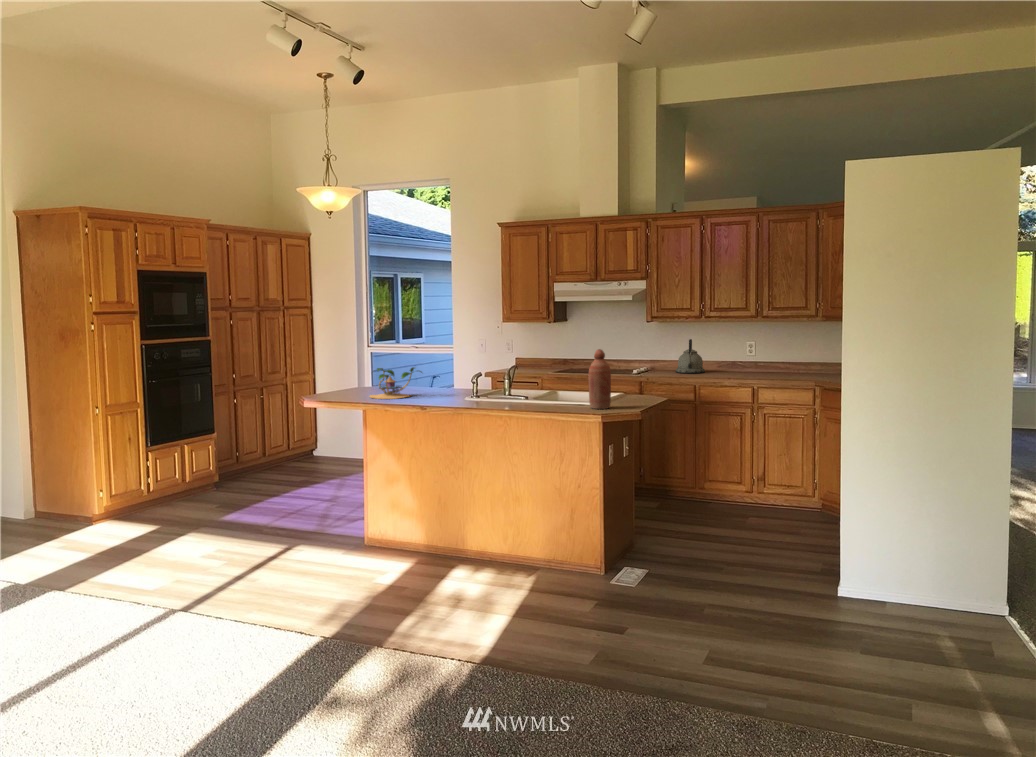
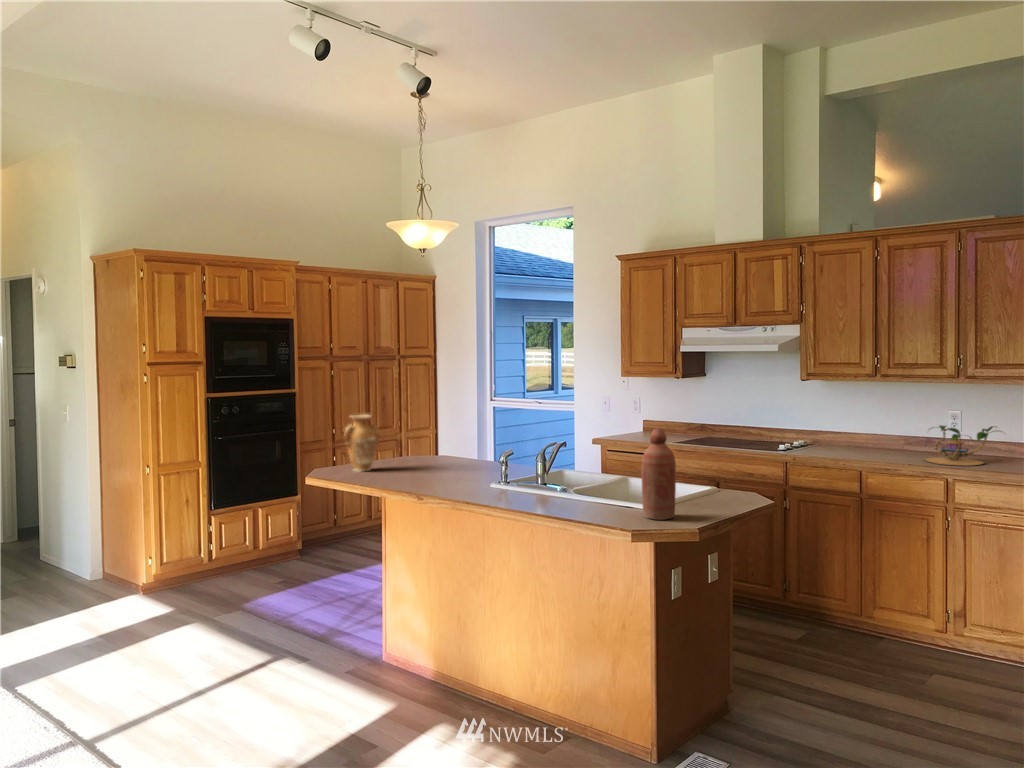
kettle: present [676,339,705,373] -> none [839,405,883,453]
vase: none [324,352,349,397] -> present [345,415,380,471]
plant: present [370,367,422,399] -> present [925,426,997,466]

